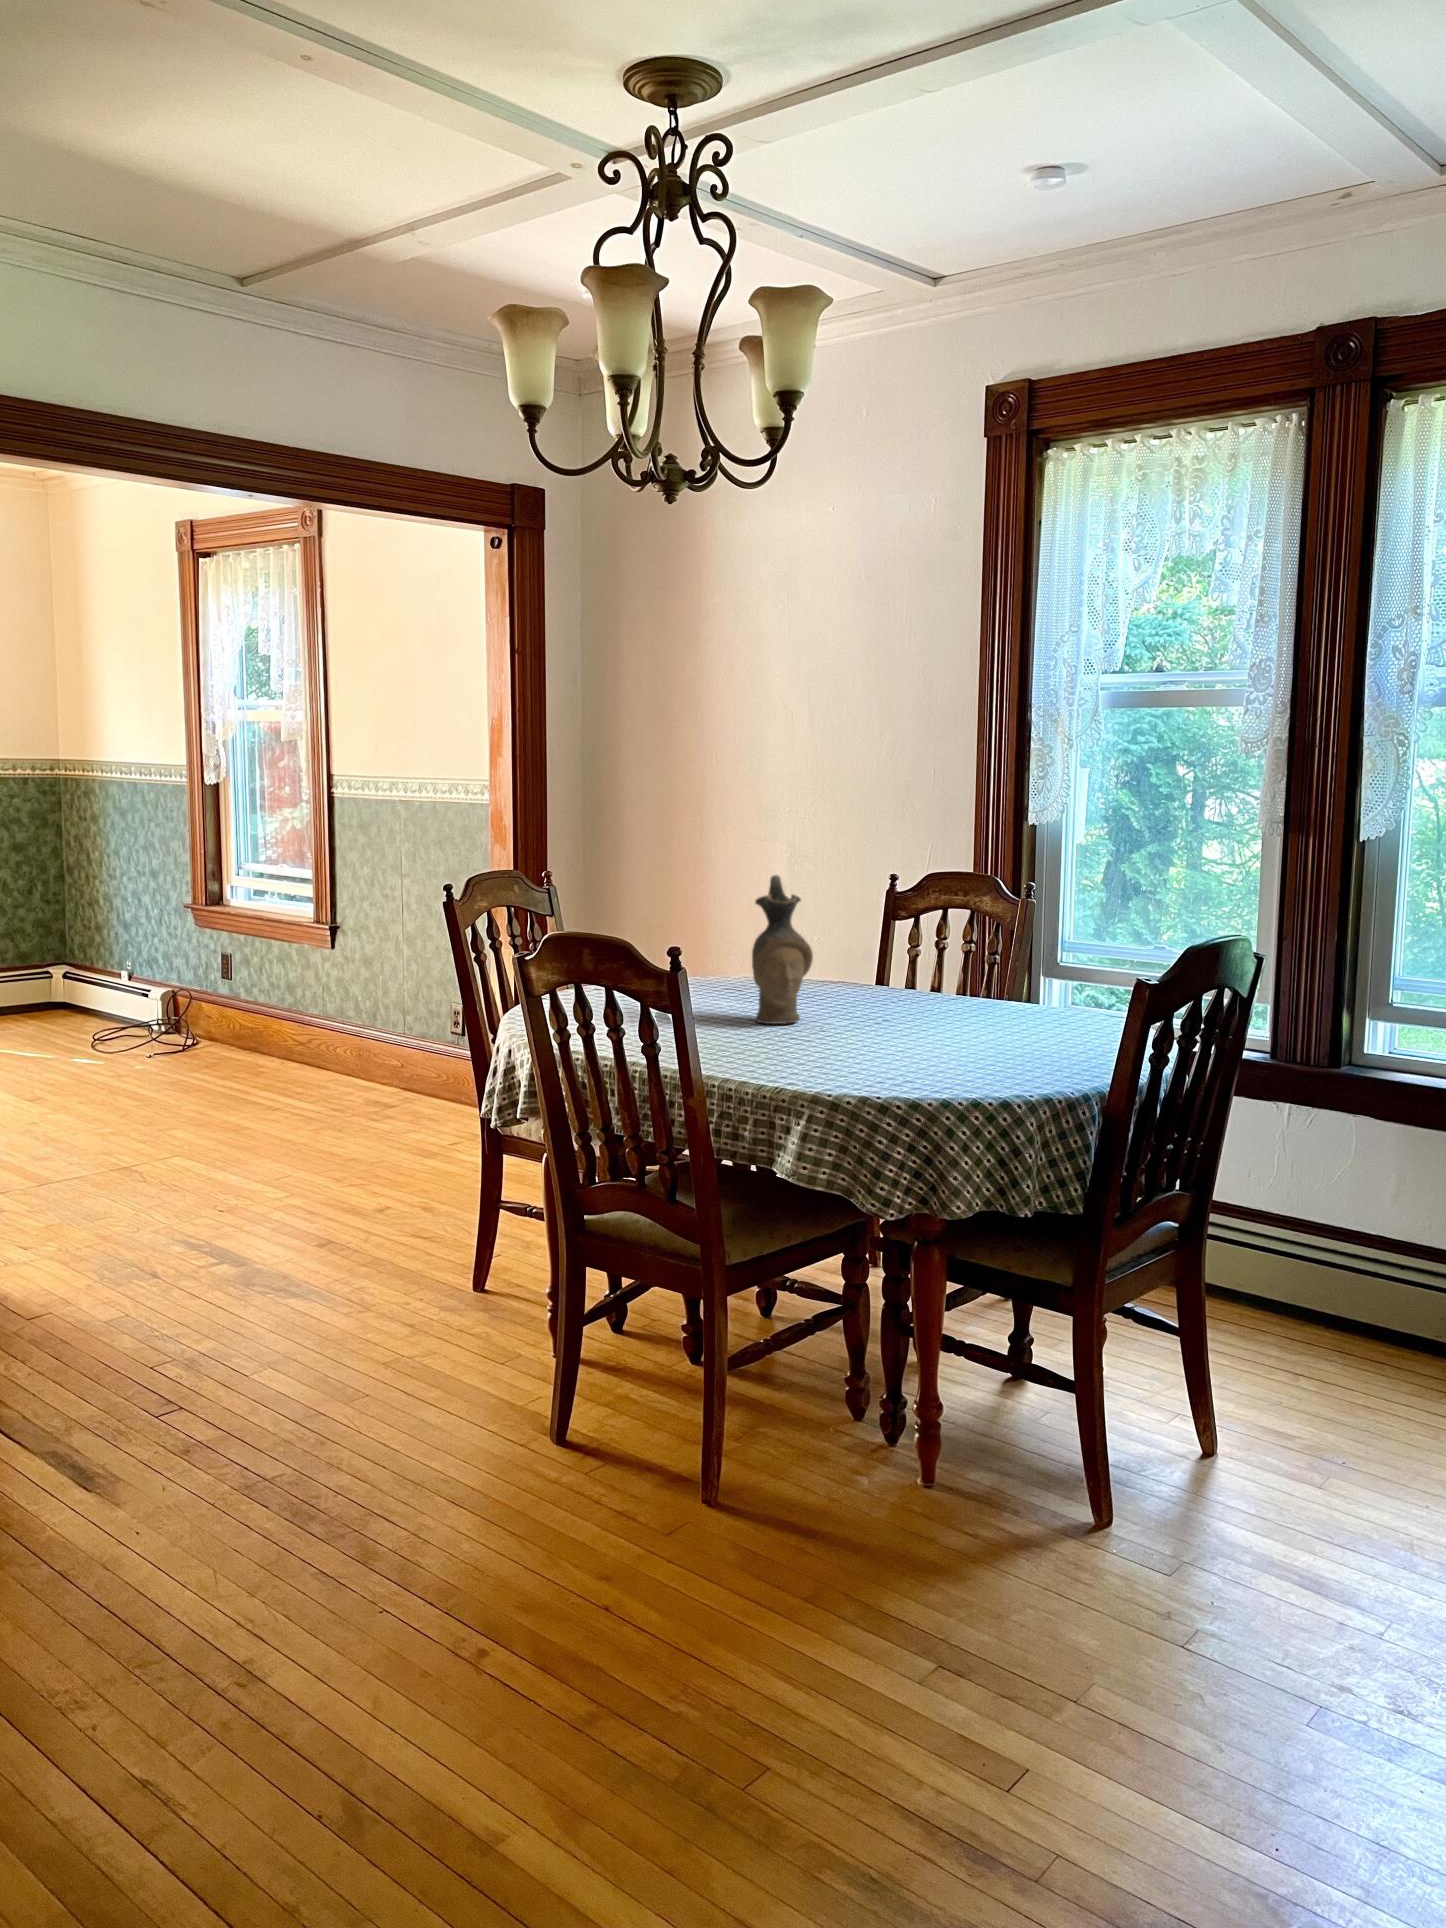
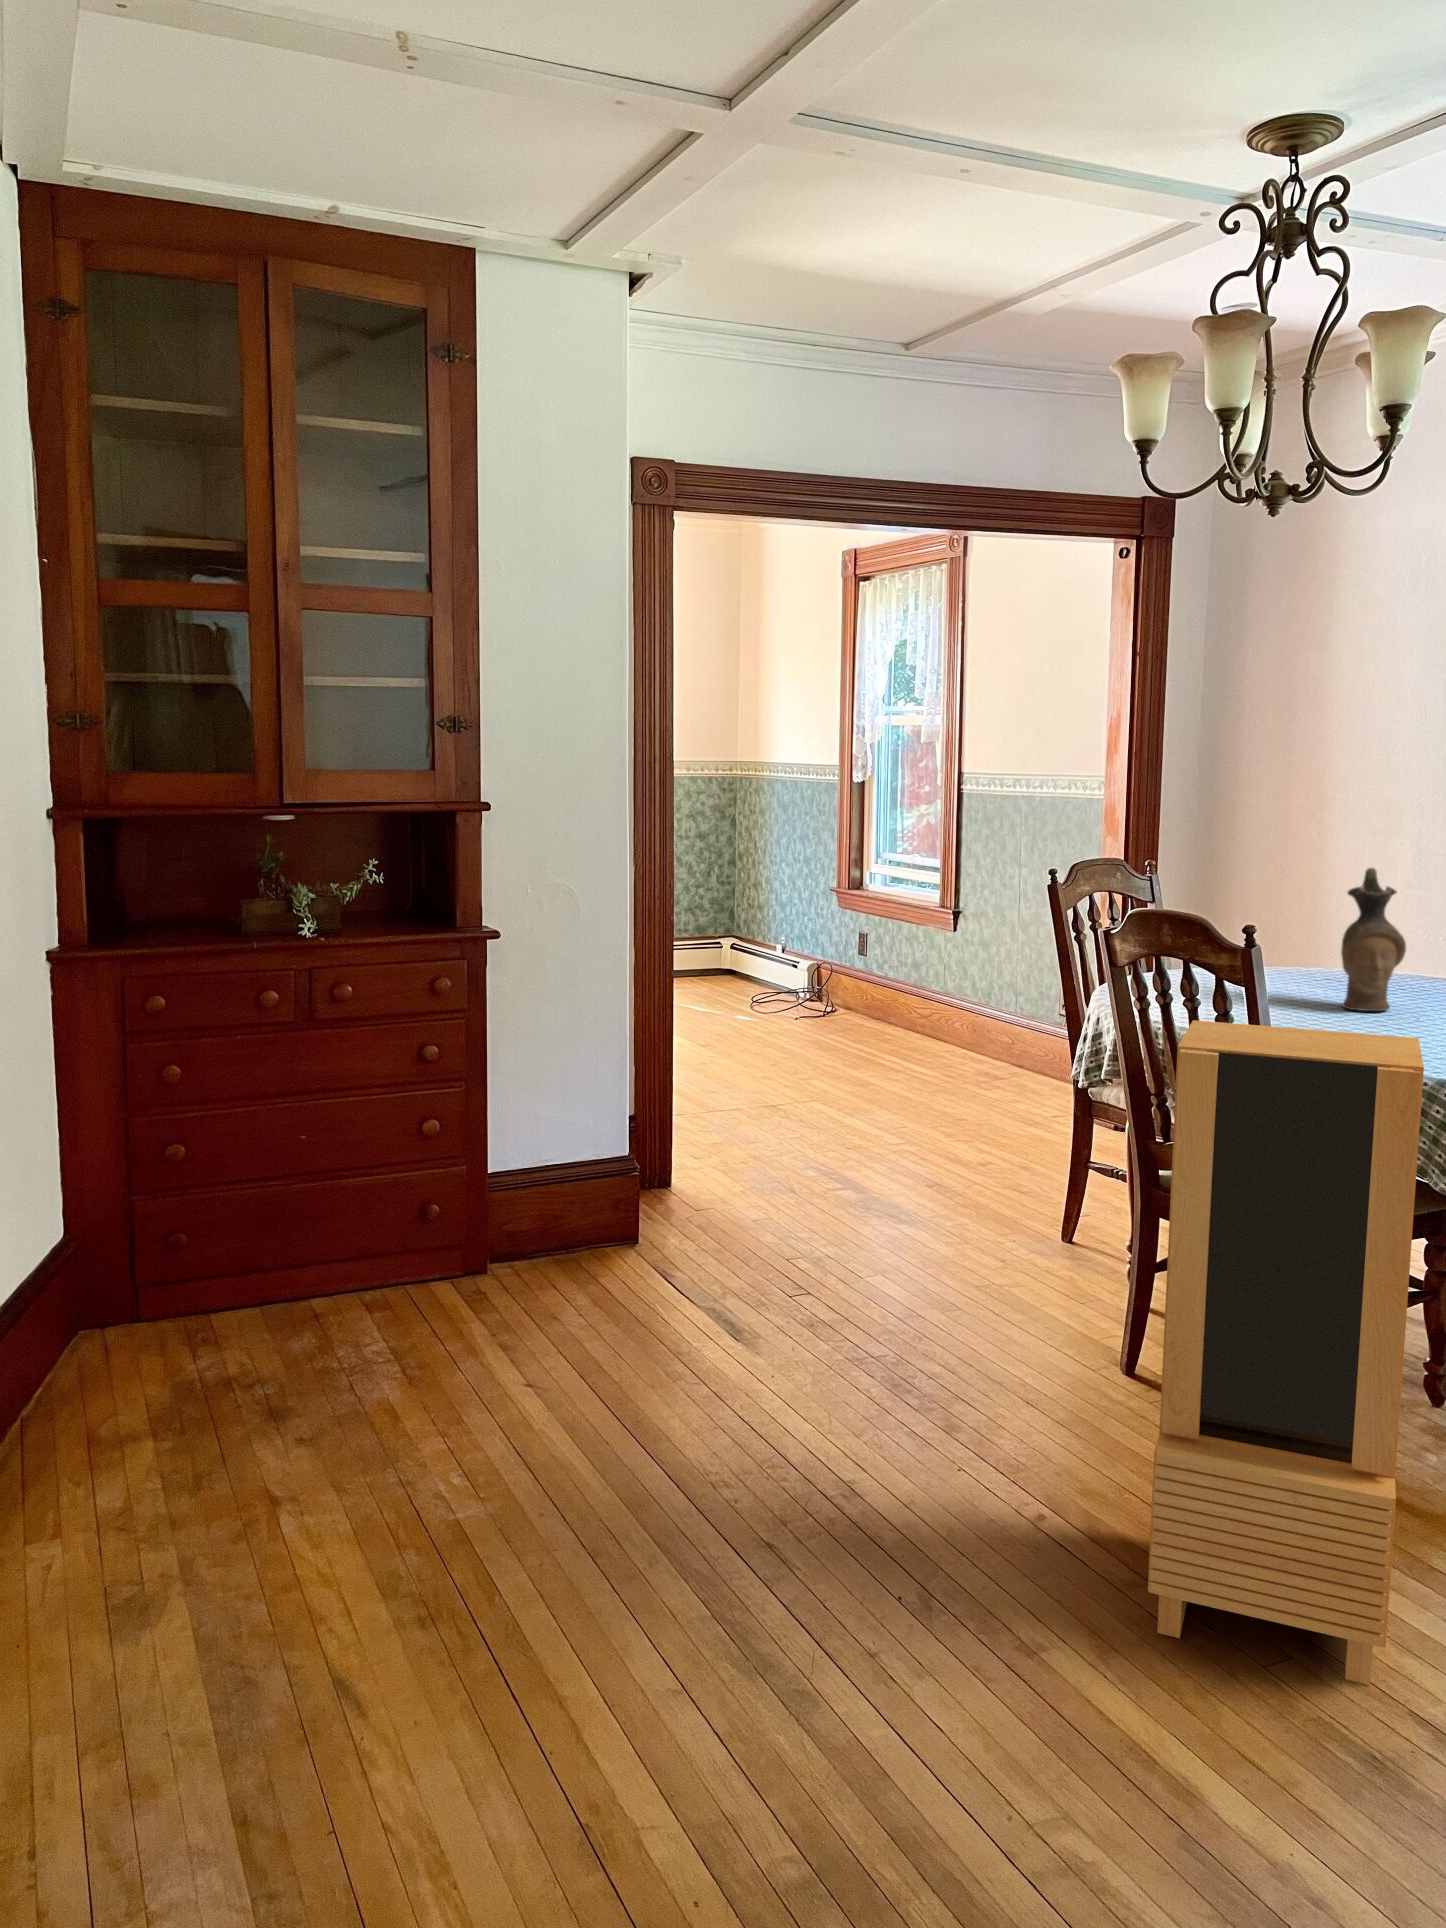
storage cabinet: none [611,1058,866,1760] -> present [1148,1020,1424,1685]

